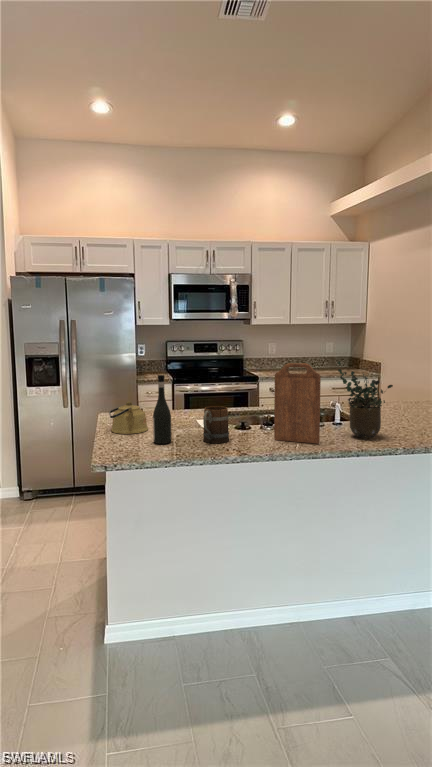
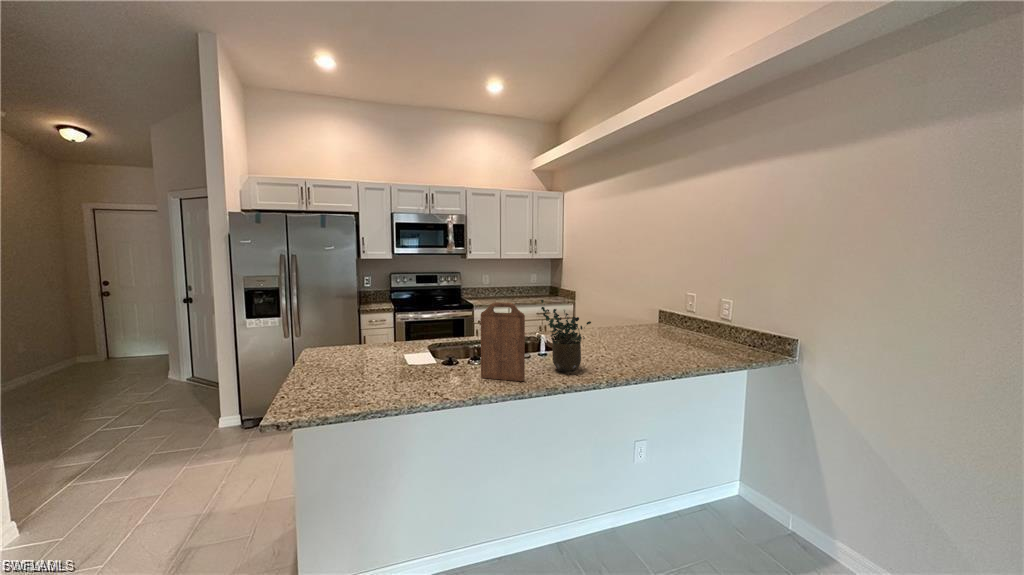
wine bottle: present [153,375,171,444] -> none [353,316,374,389]
kettle: present [109,402,148,434] -> none [310,342,354,376]
mug: present [203,406,229,443] -> none [407,346,436,385]

